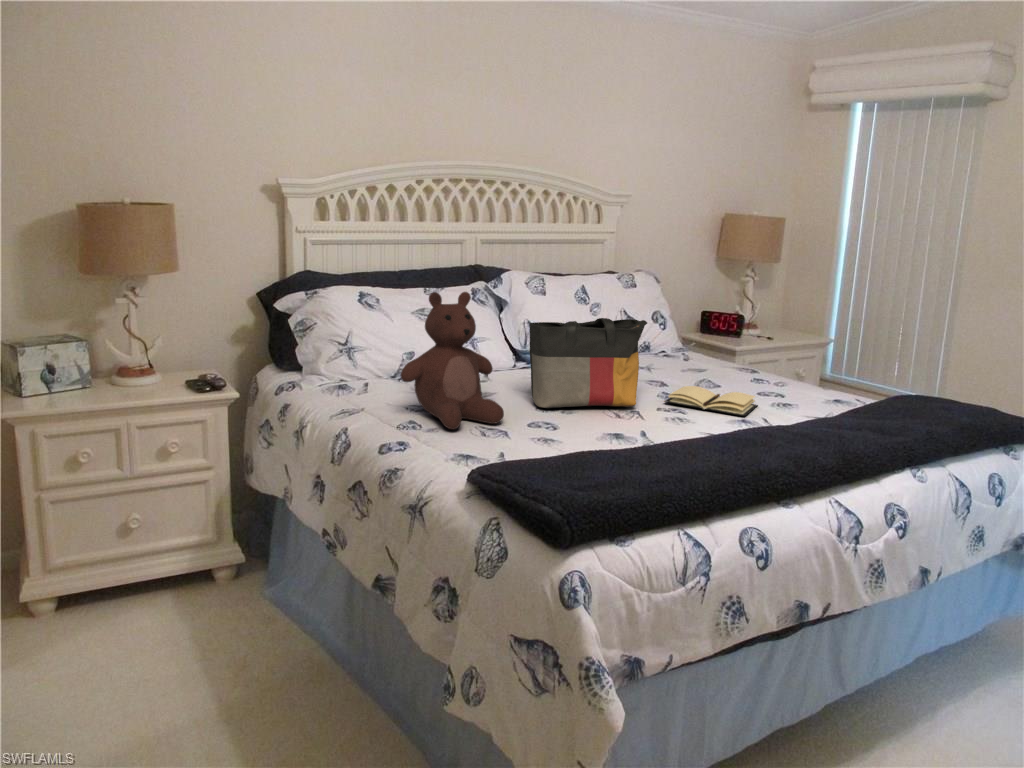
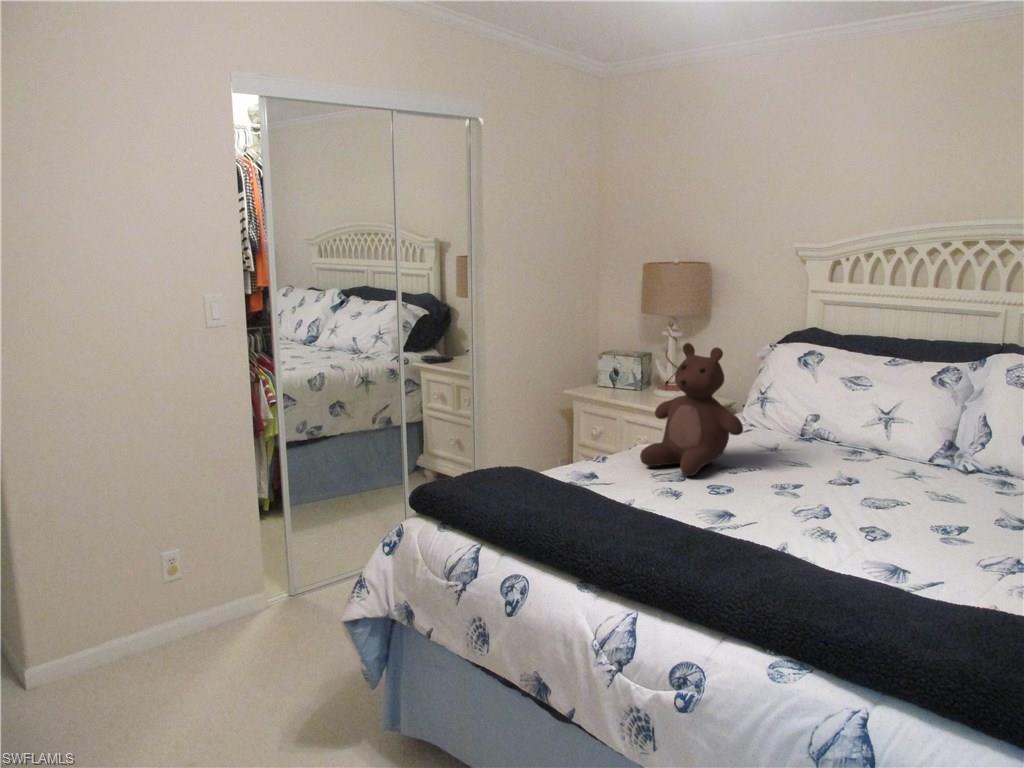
tote bag: present [529,318,647,408] -> none [766,392,880,516]
book: present [664,386,758,416] -> none [892,524,992,586]

